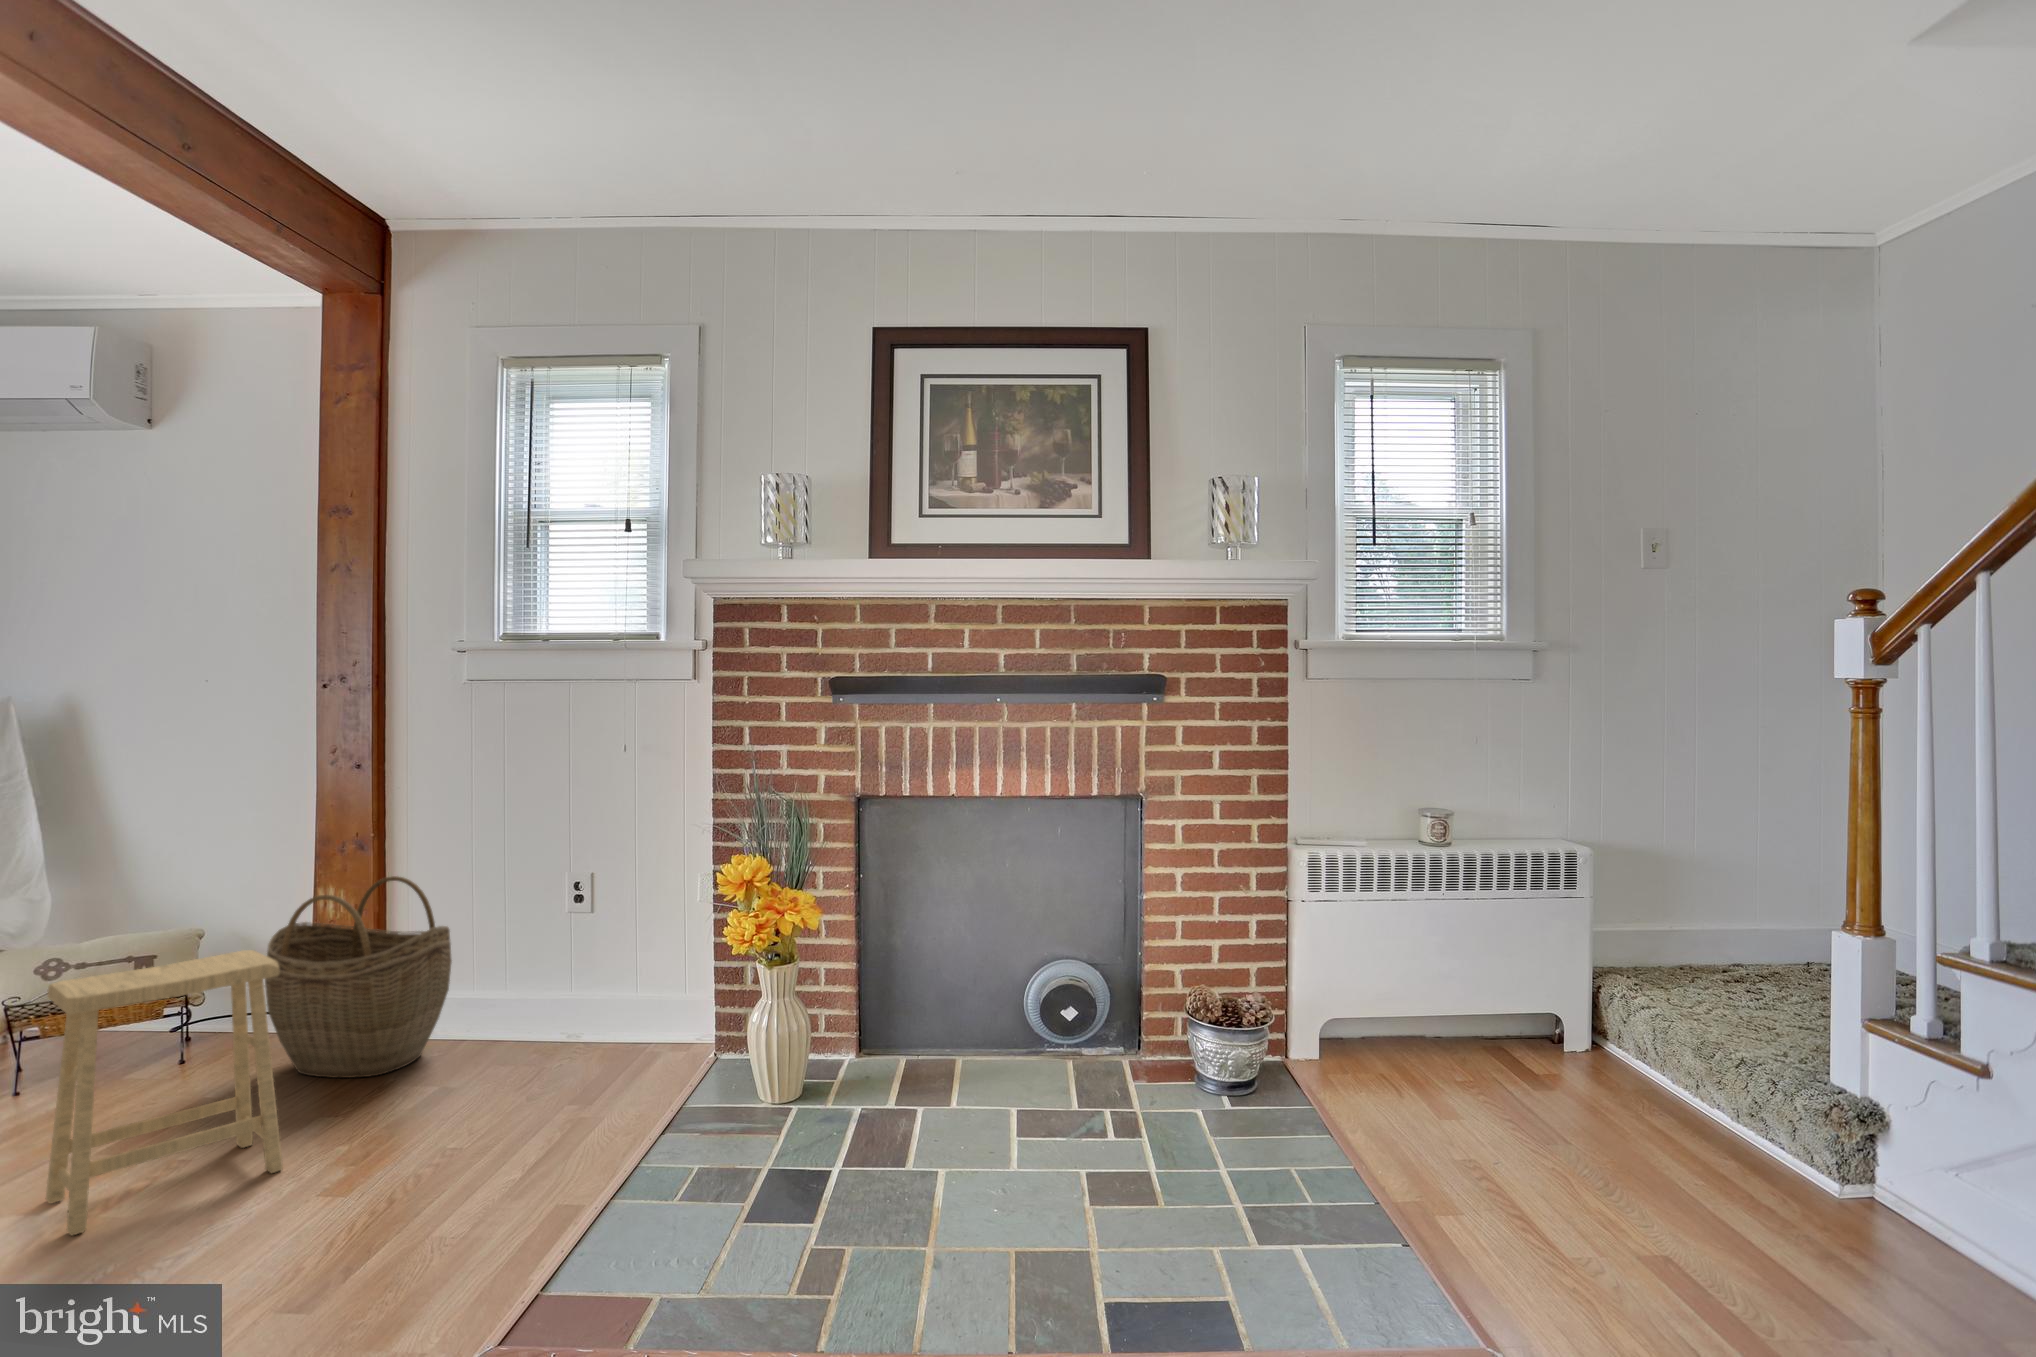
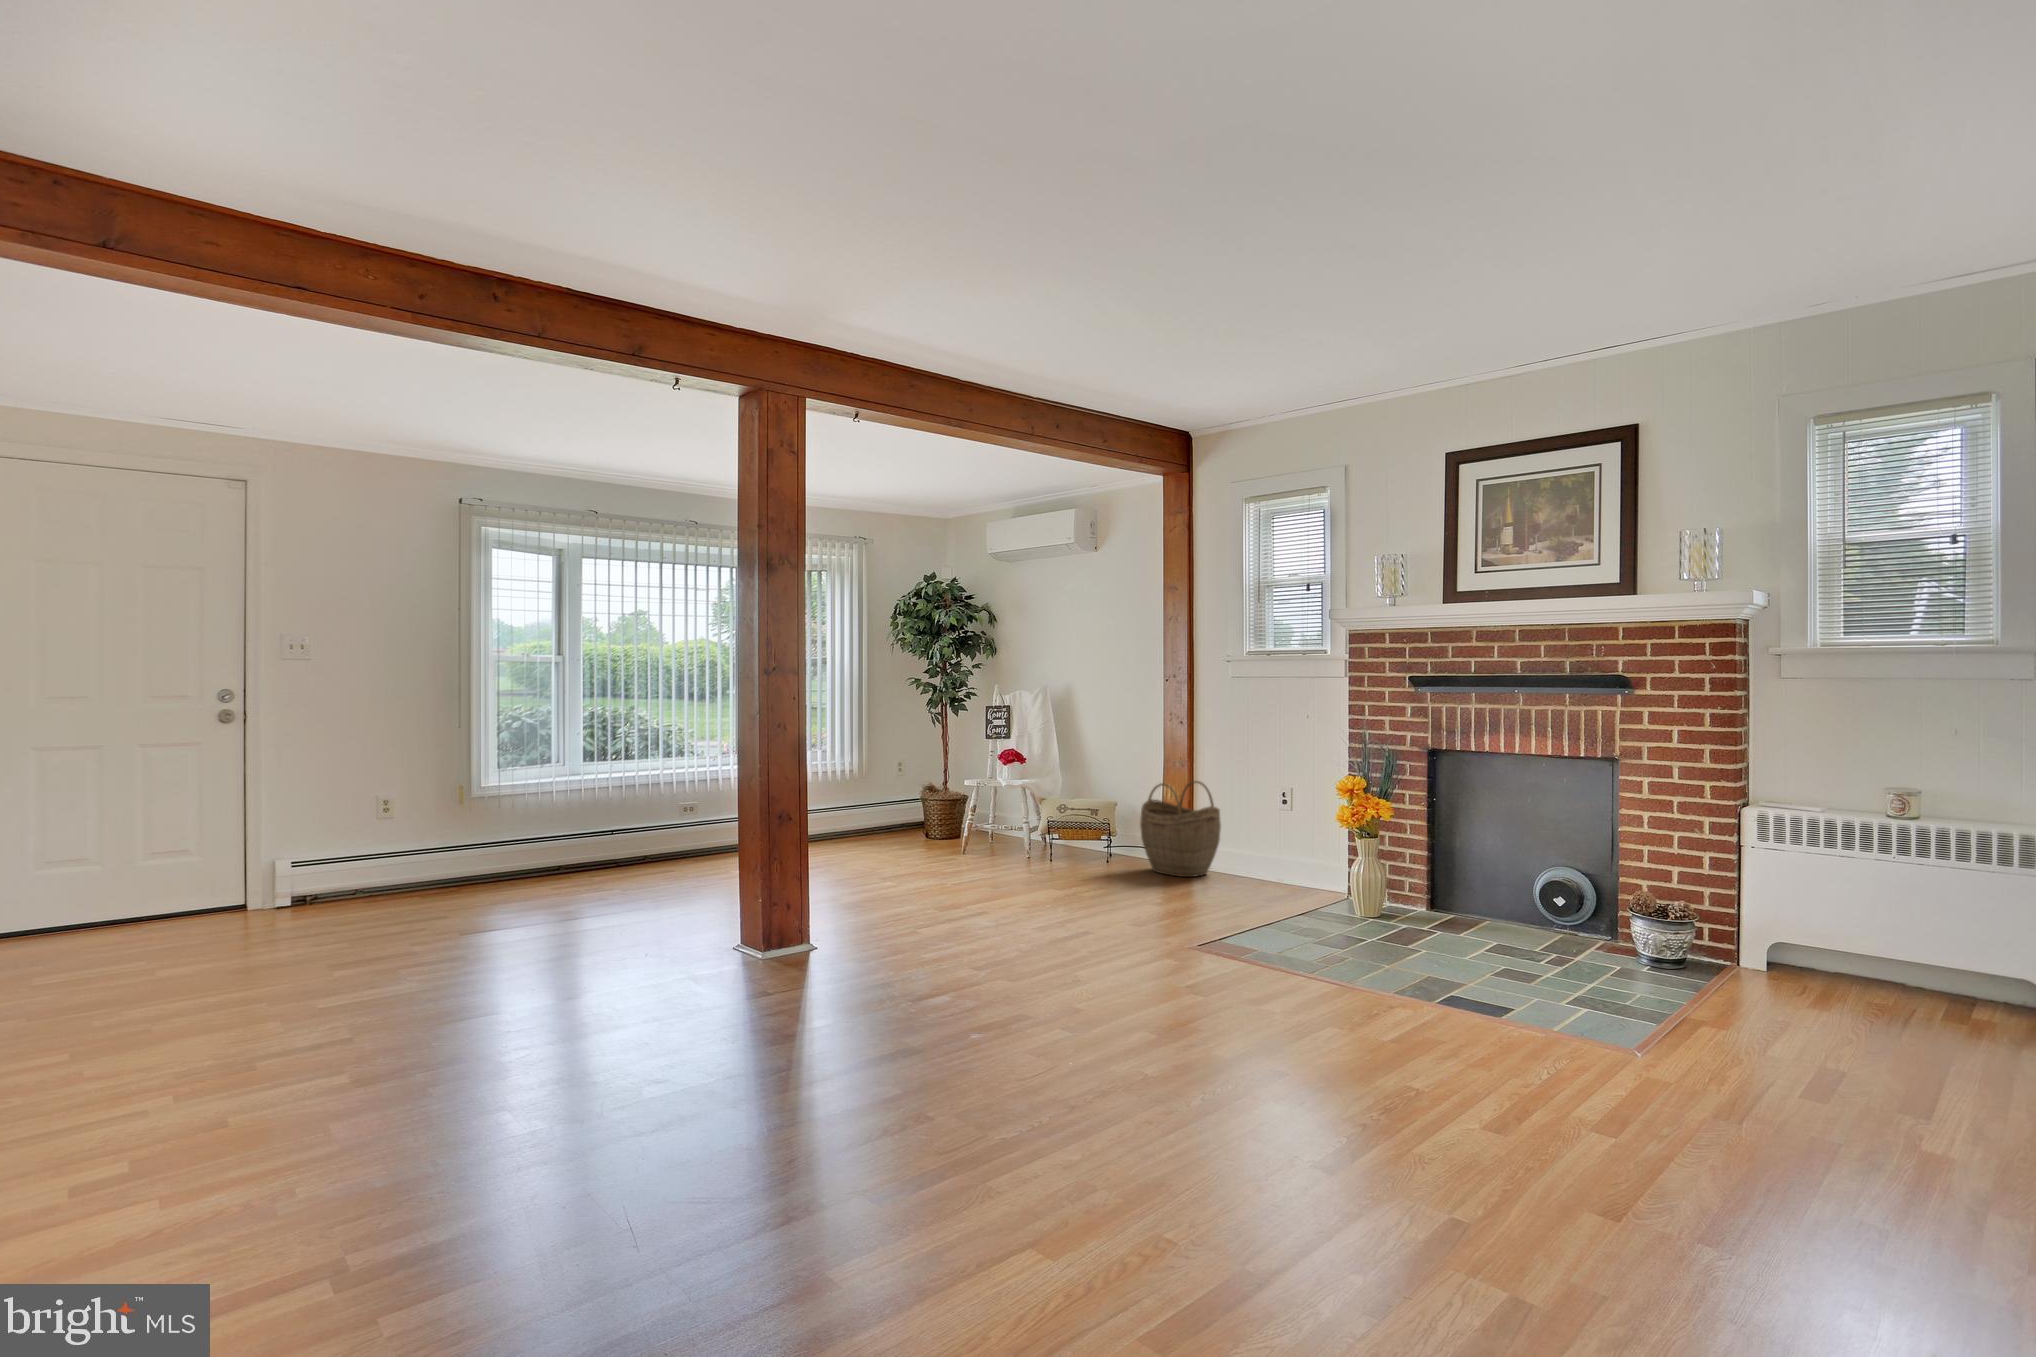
footstool: present [46,950,283,1235] -> none [1062,798,1139,895]

